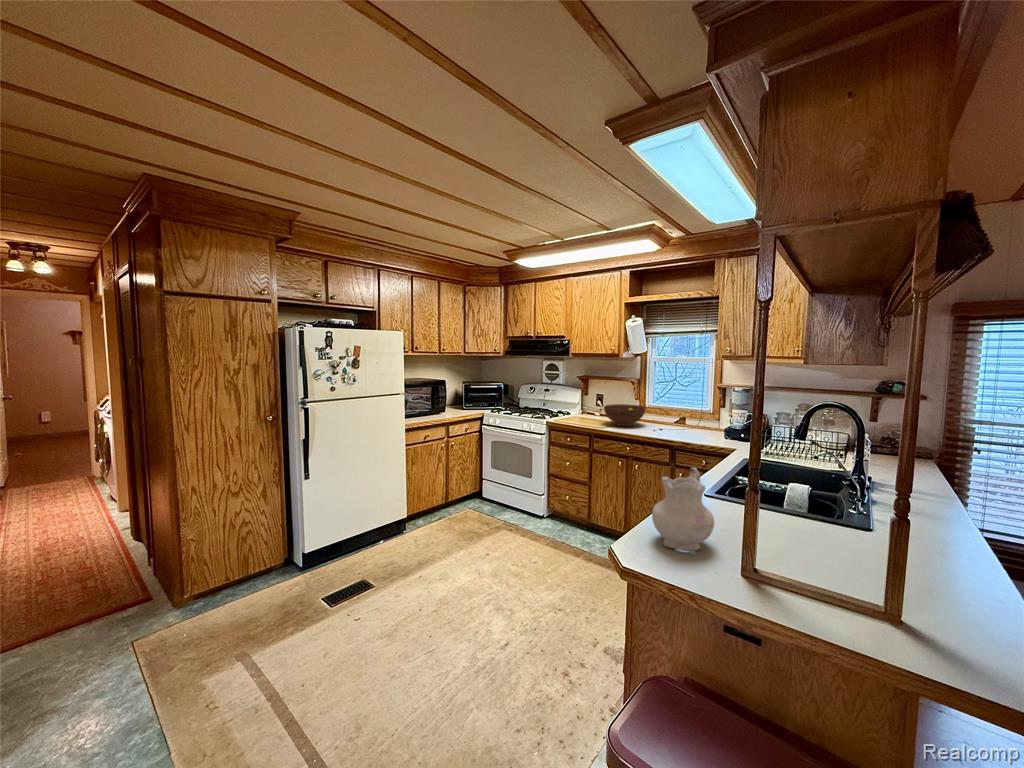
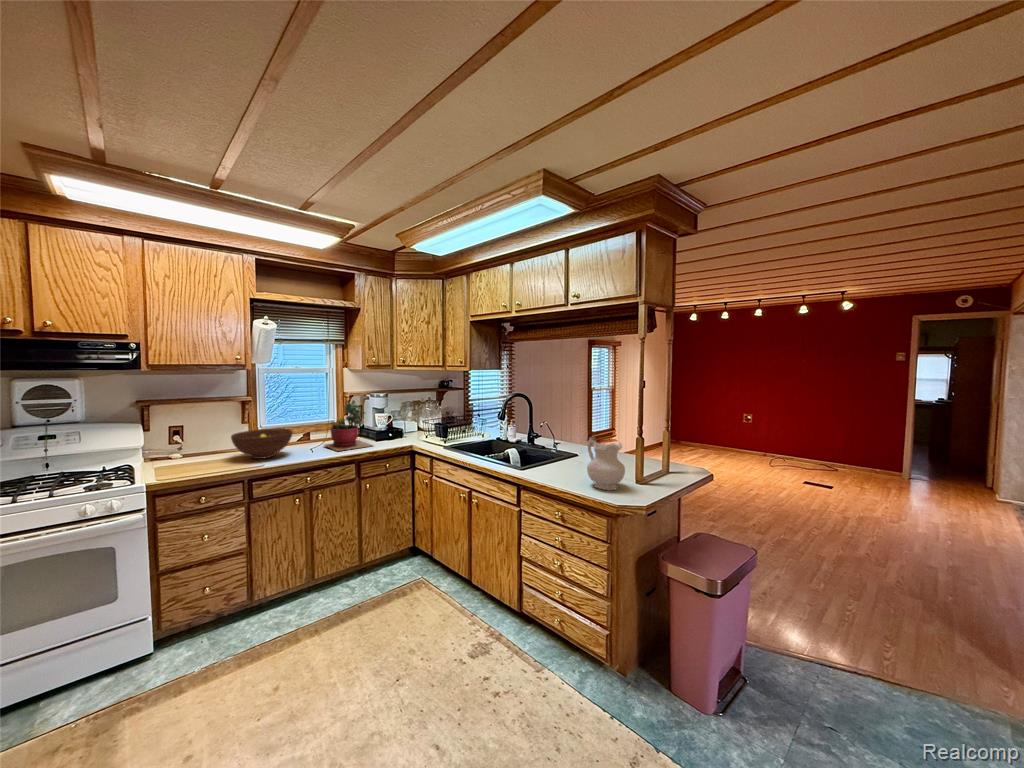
succulent plant: none [667,389,714,439] -> present [324,400,373,451]

